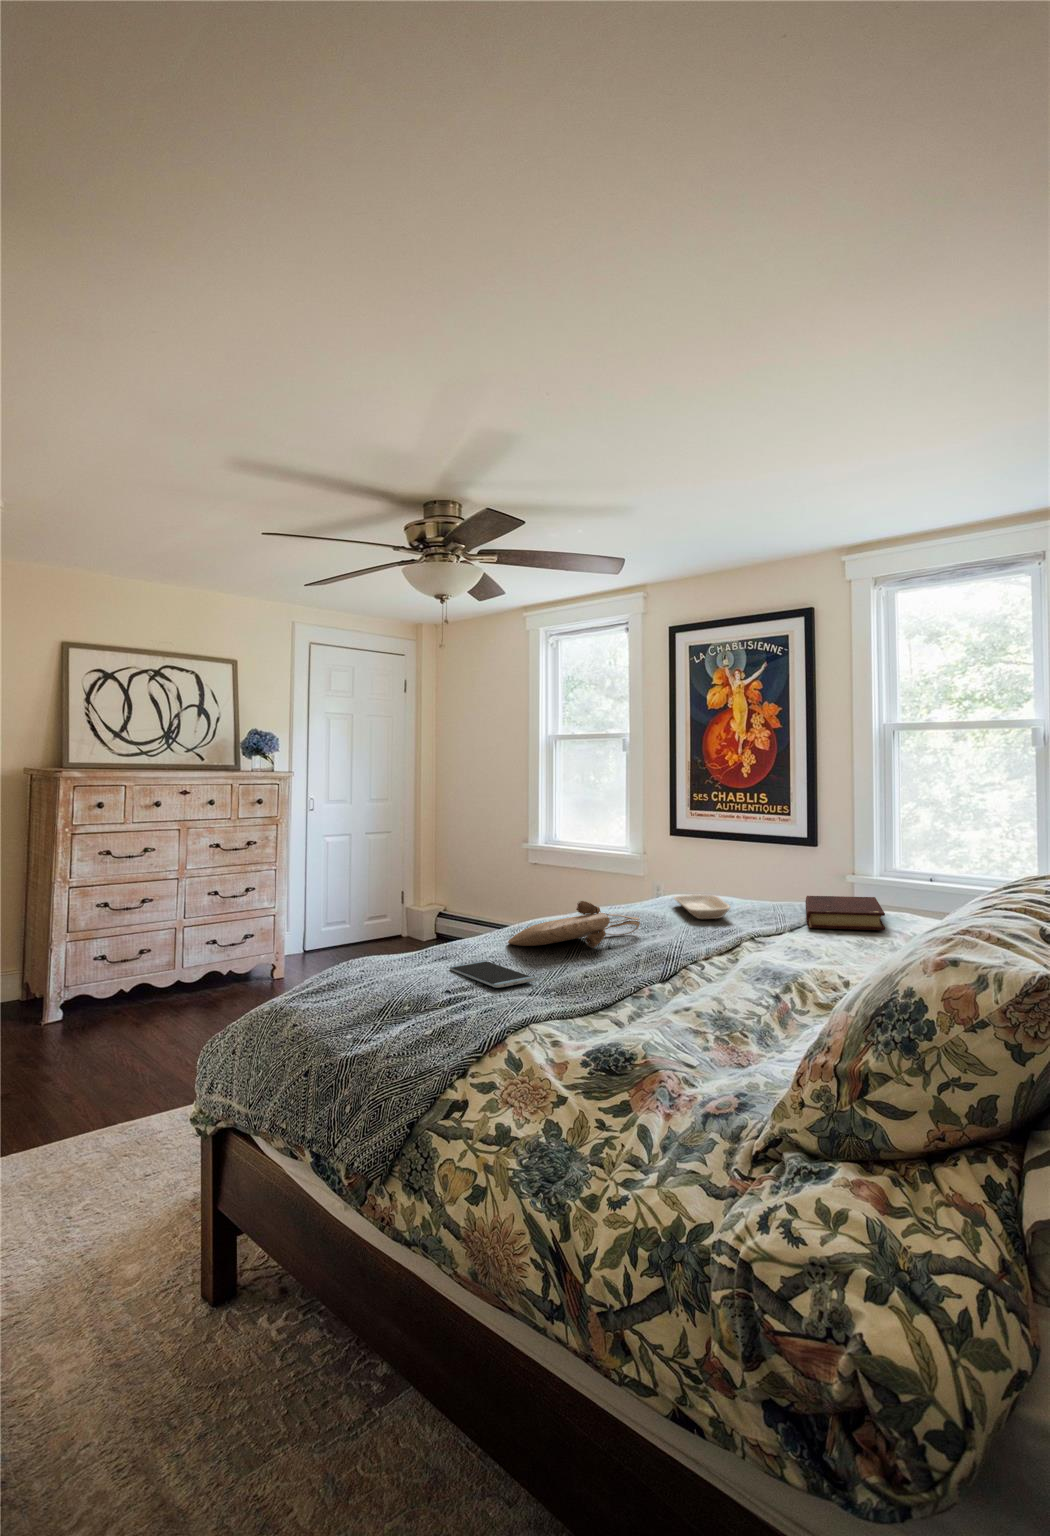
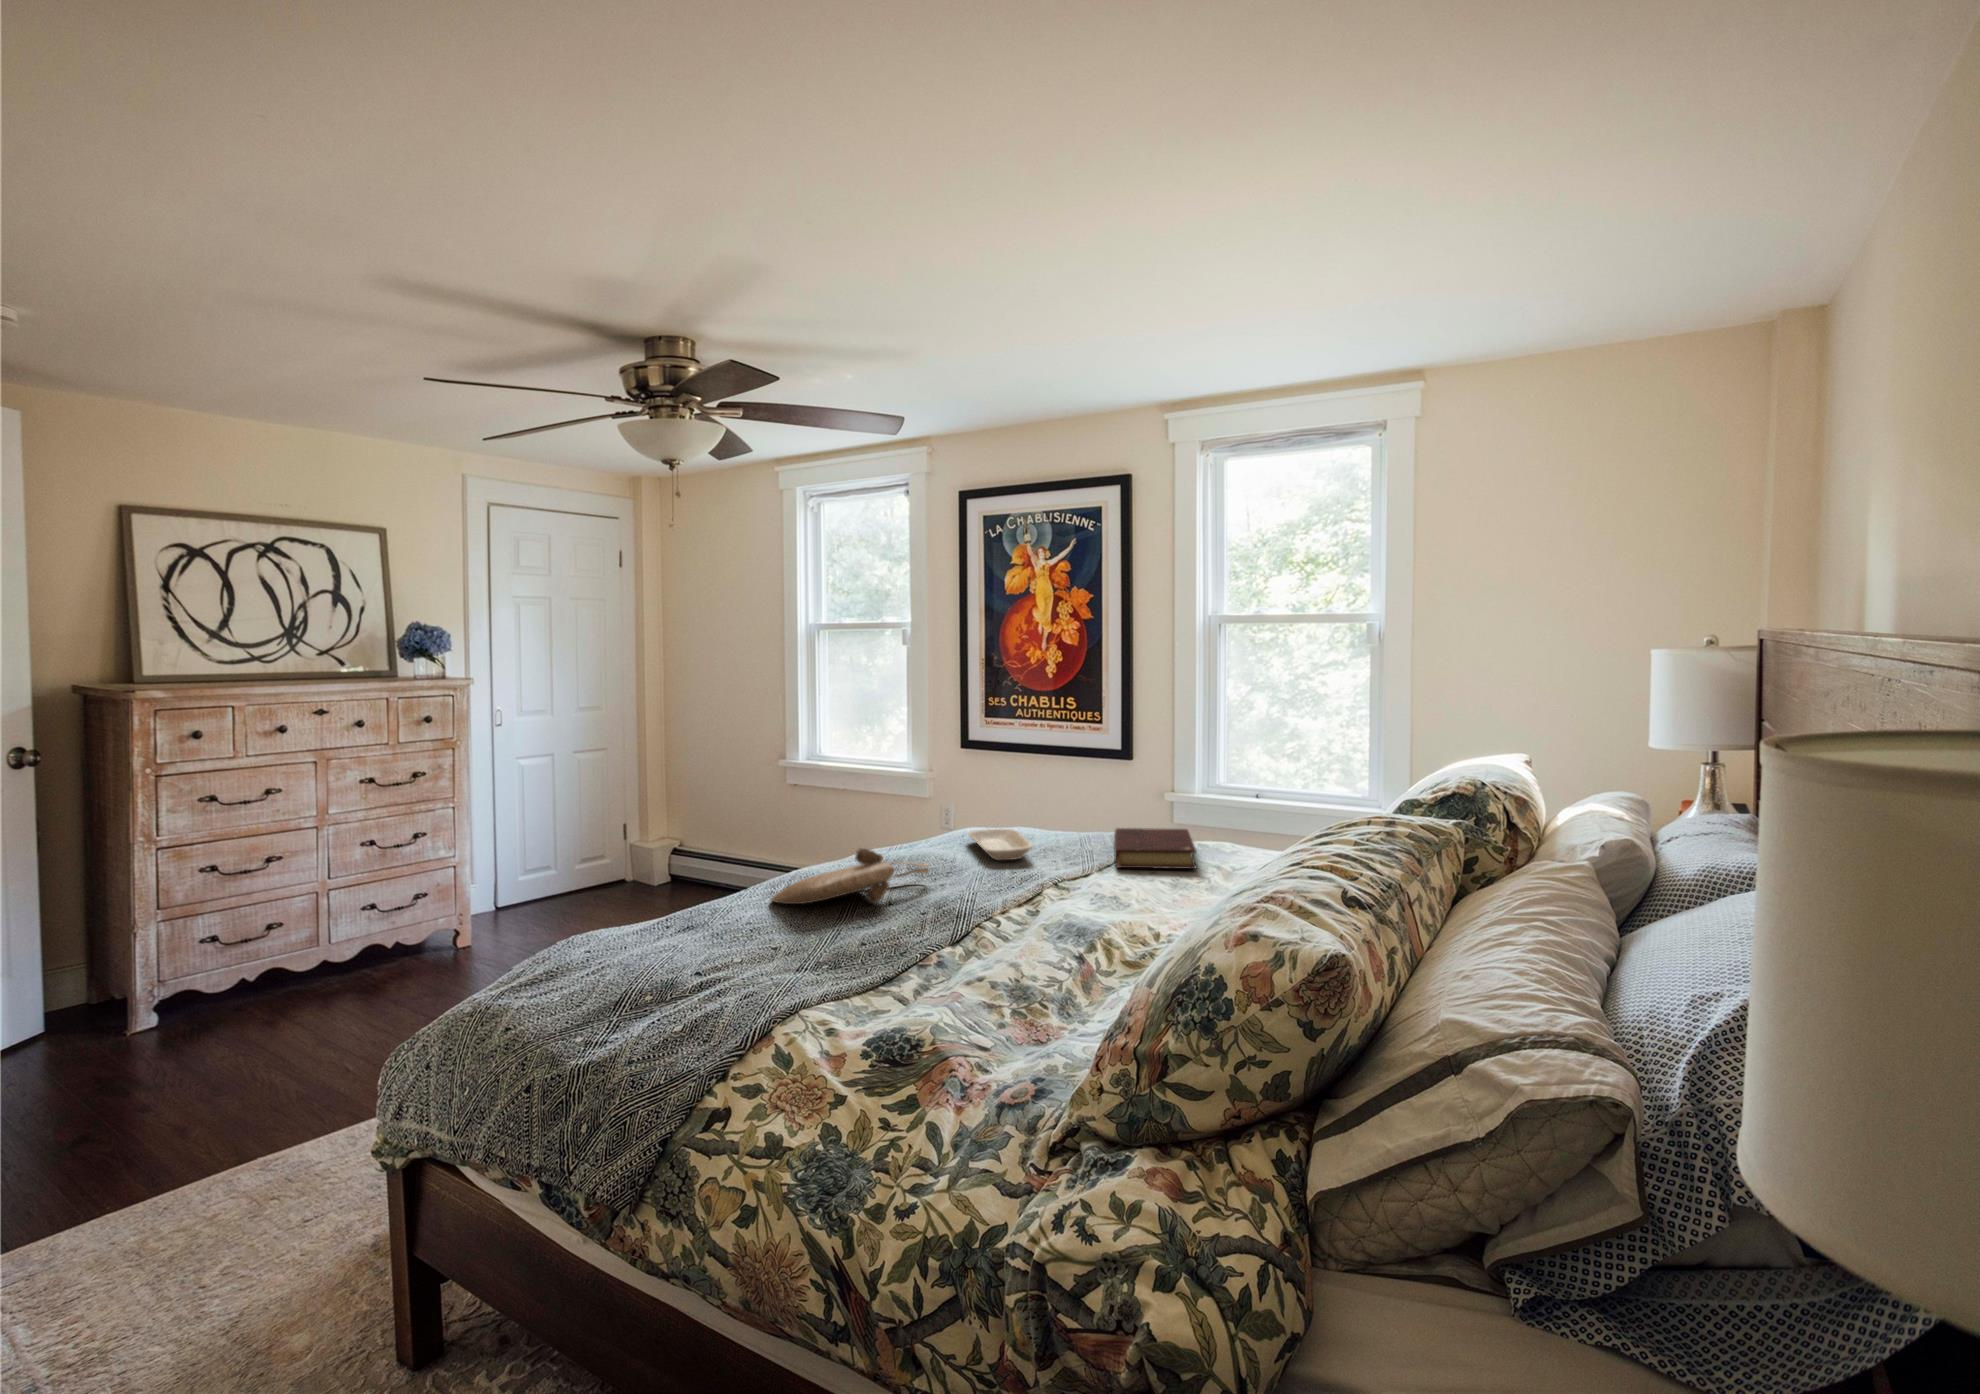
smartphone: present [450,961,535,988] -> none [699,927,806,963]

